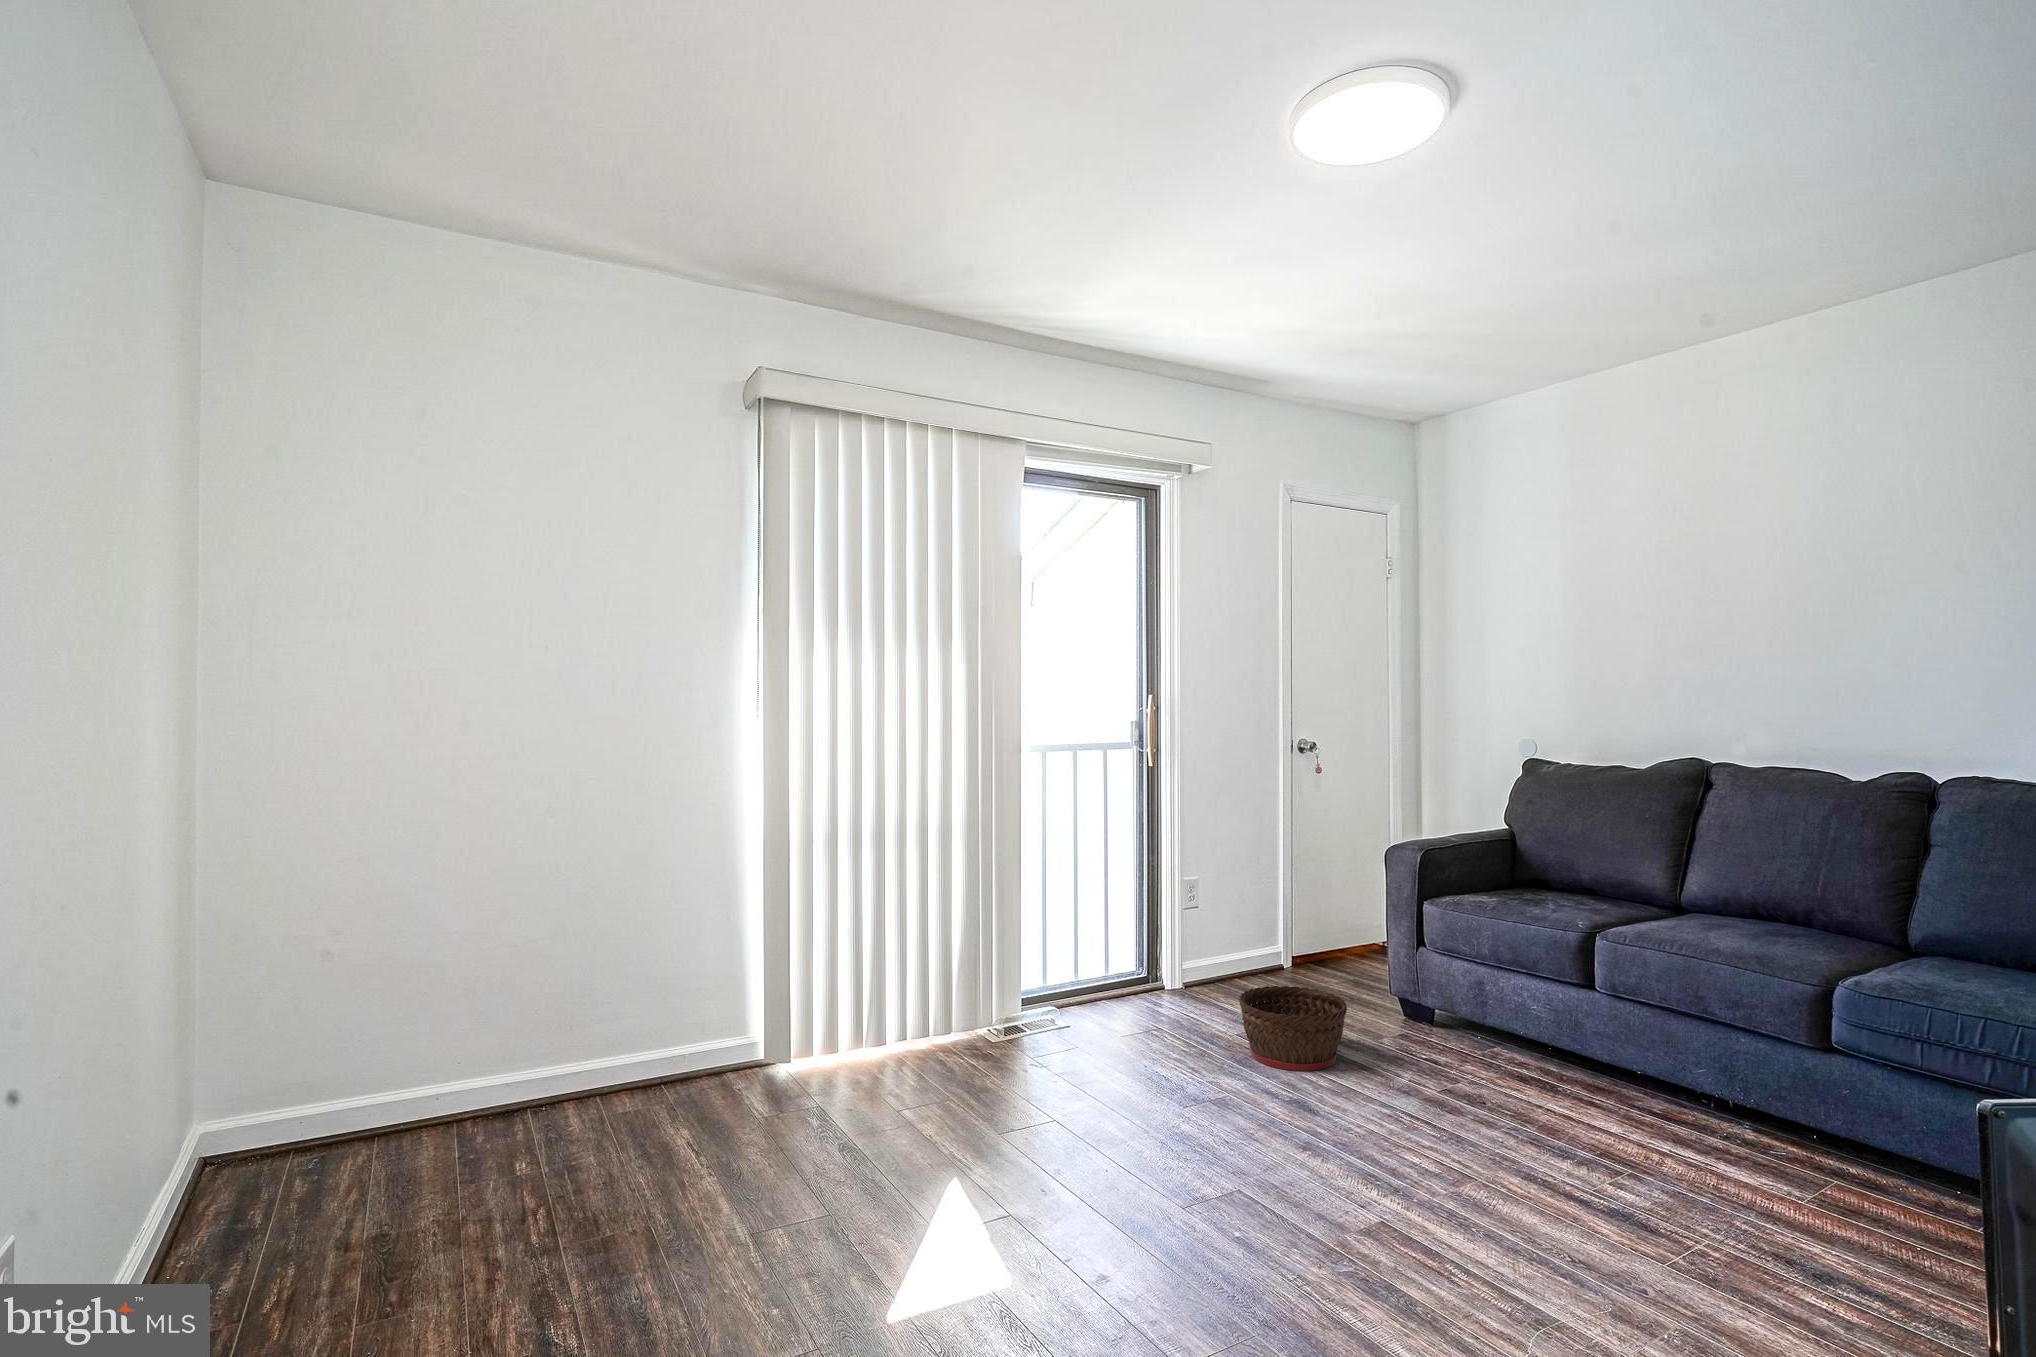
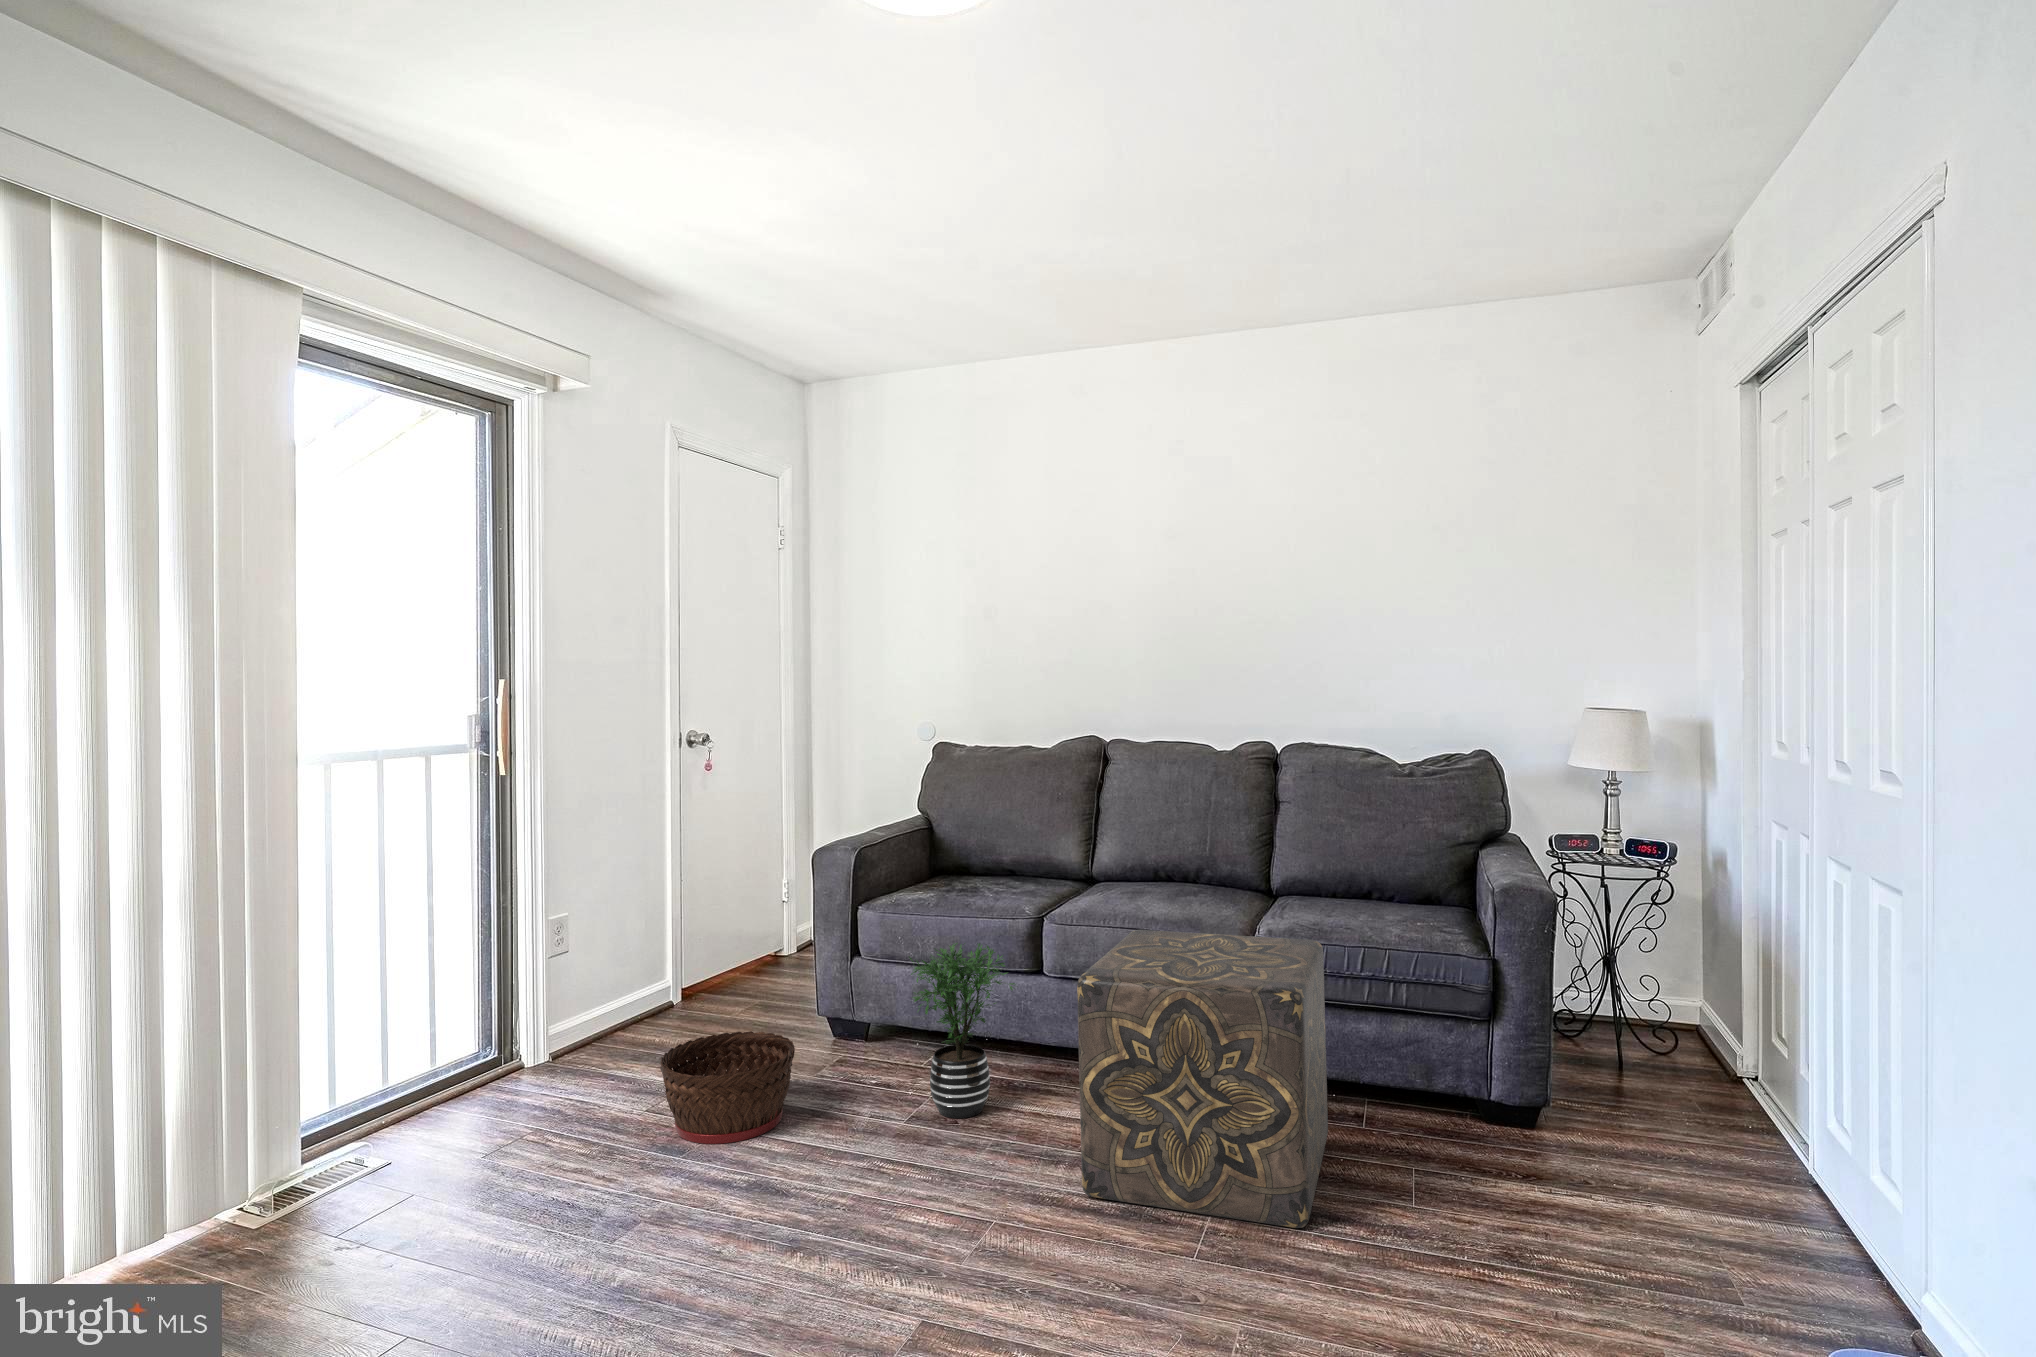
potted plant: none [1442,943,1551,1102] -> present [909,943,1014,1118]
ottoman: none [1573,959,1909,1280] -> present [1077,930,1328,1228]

